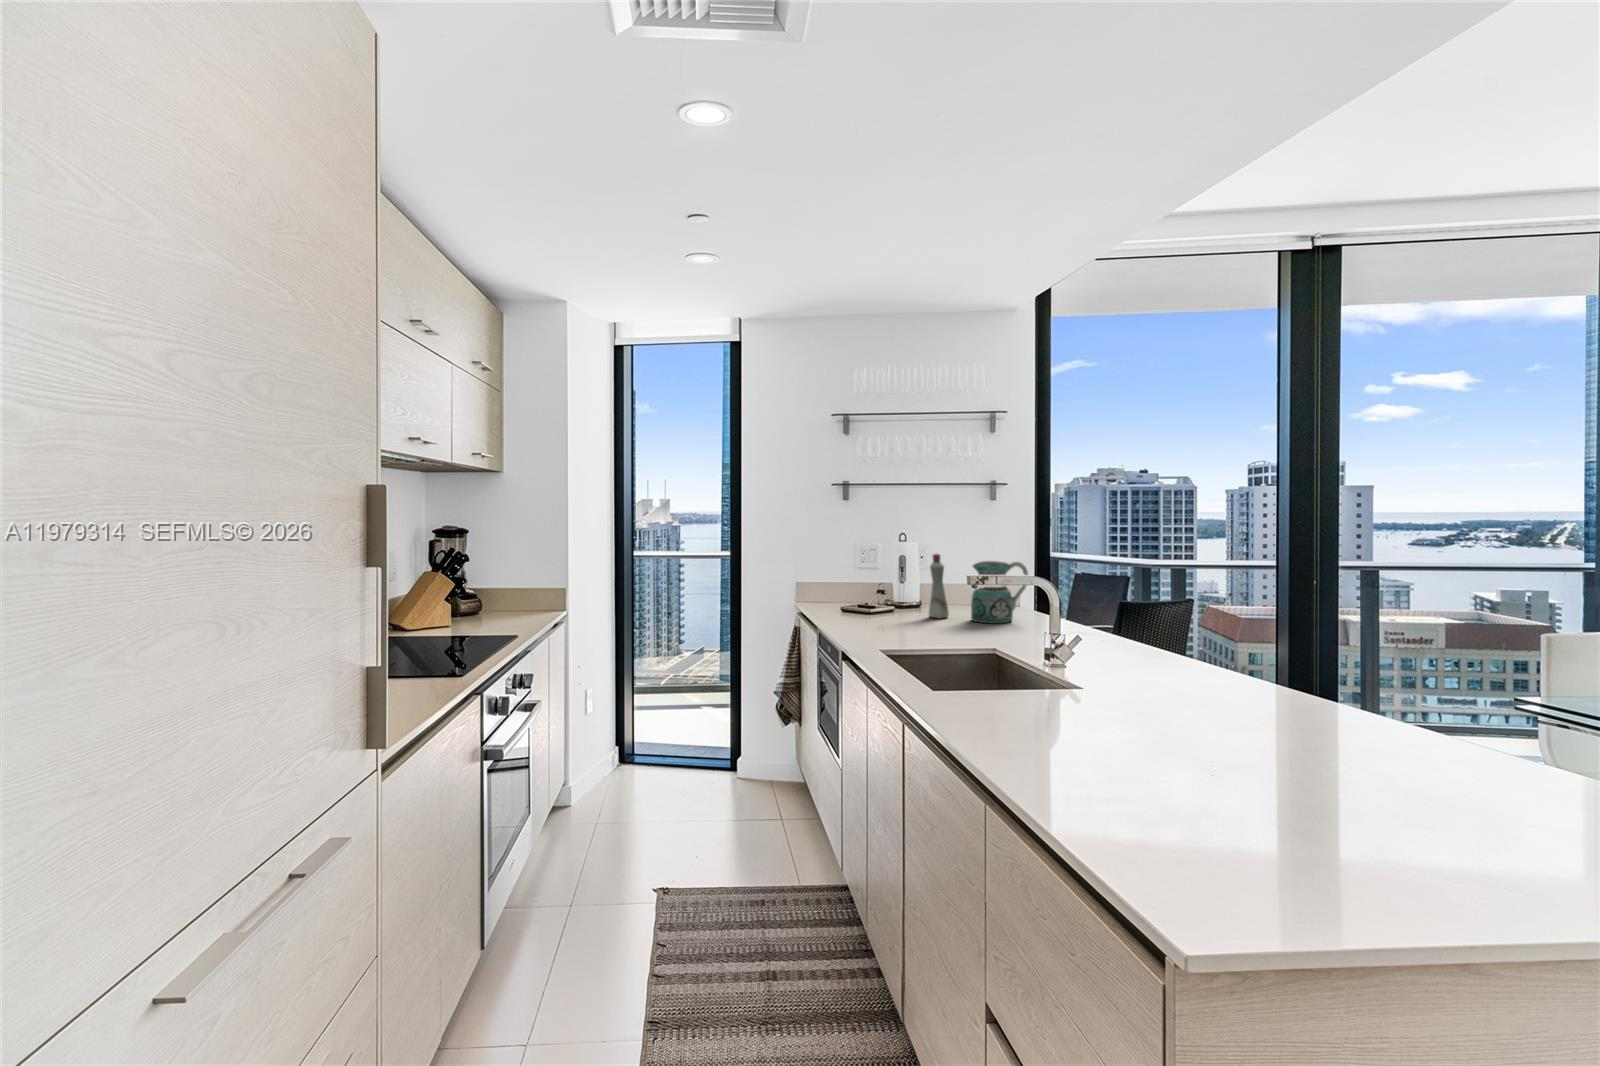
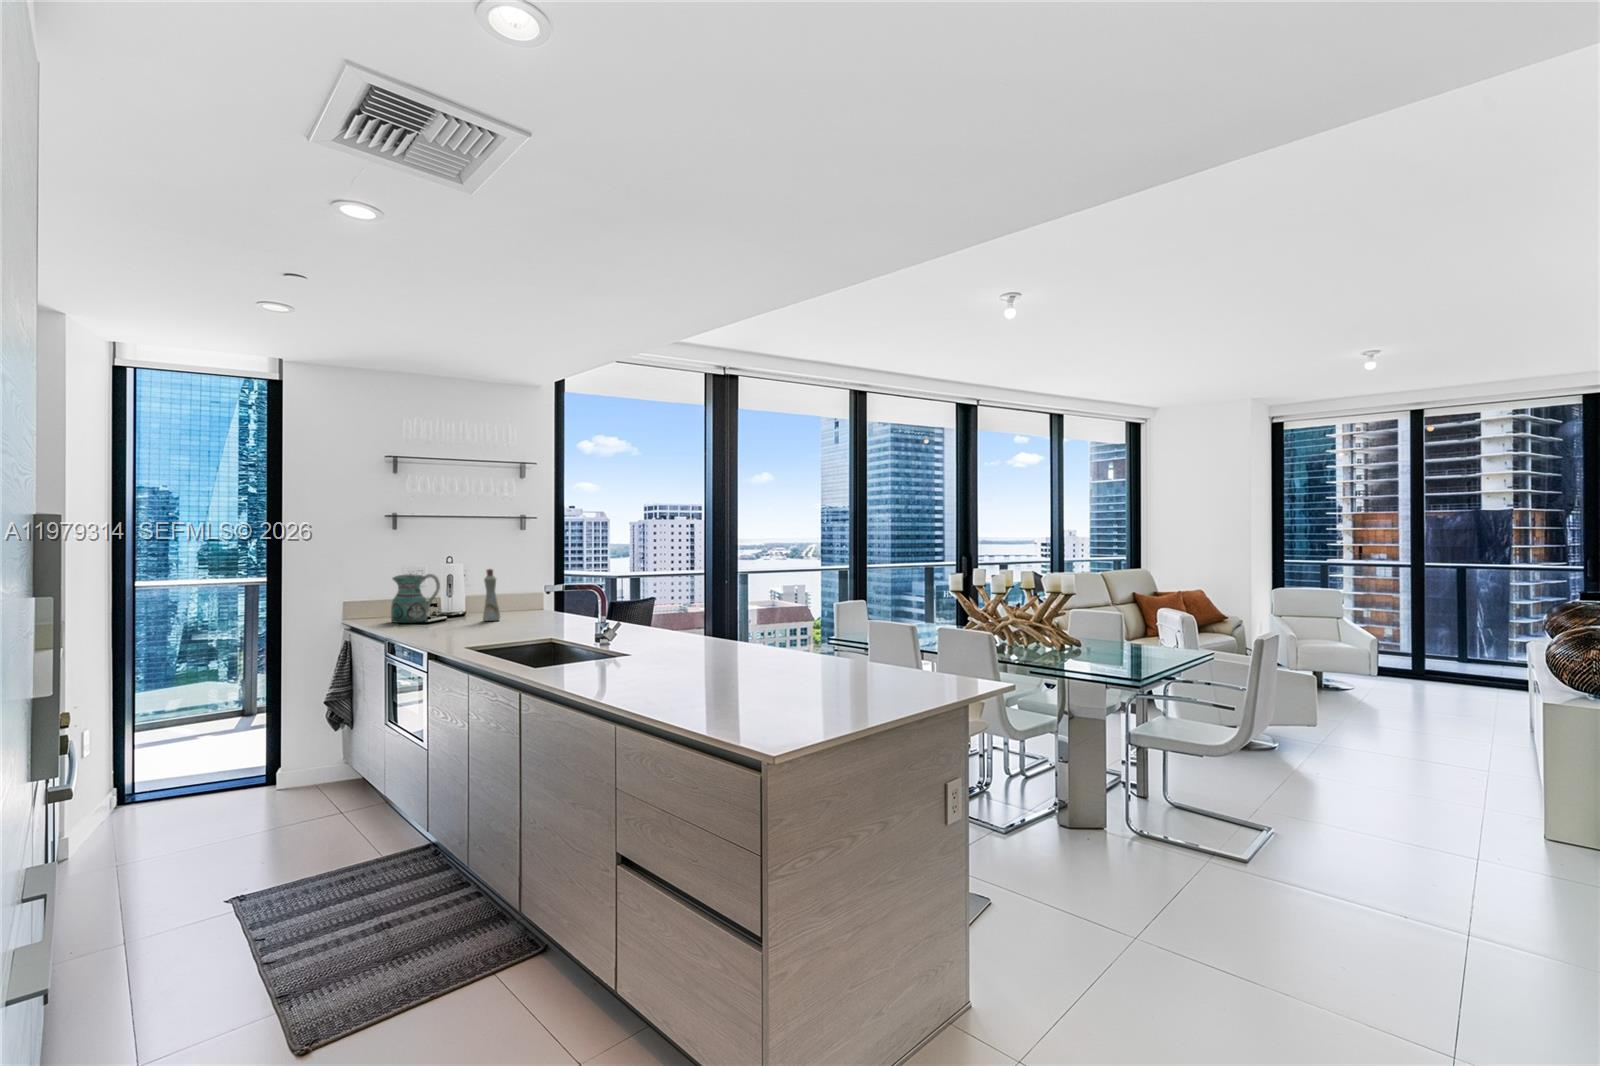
ceramic pitcher: present [971,561,1028,623] -> present [391,574,440,623]

